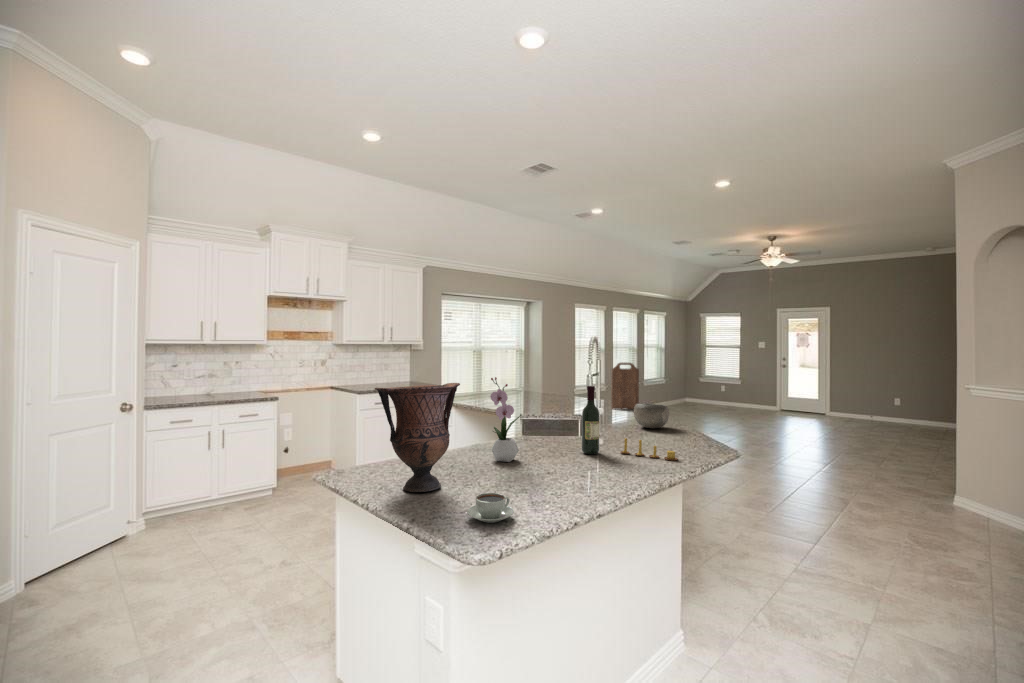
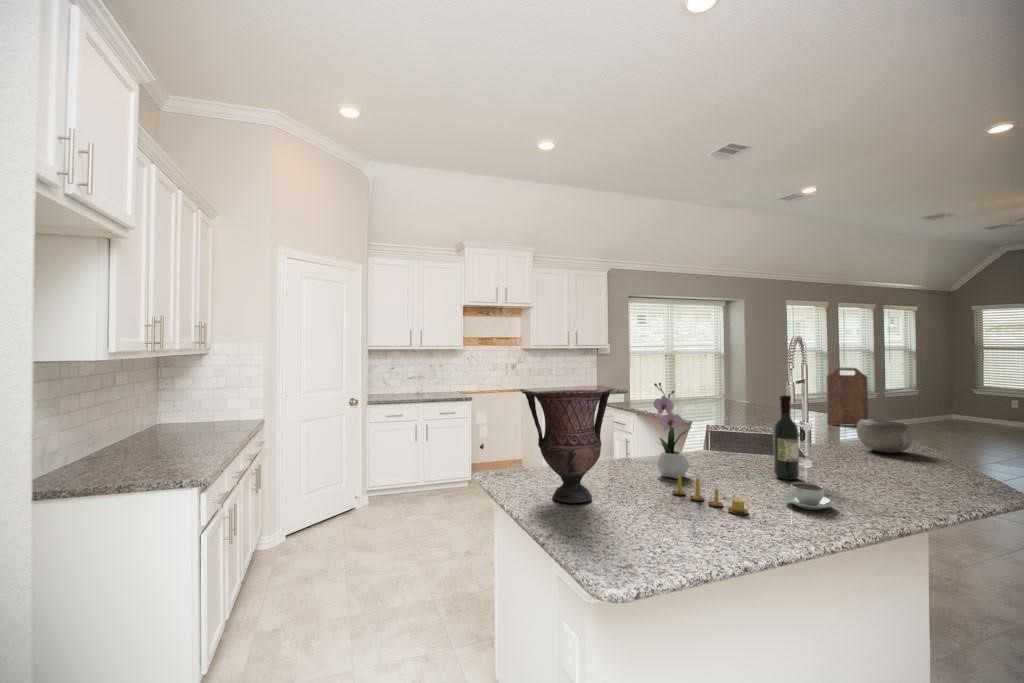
candle: present [621,438,677,461] -> present [672,473,748,515]
coffee cup: present [467,493,514,523] -> present [782,482,834,510]

